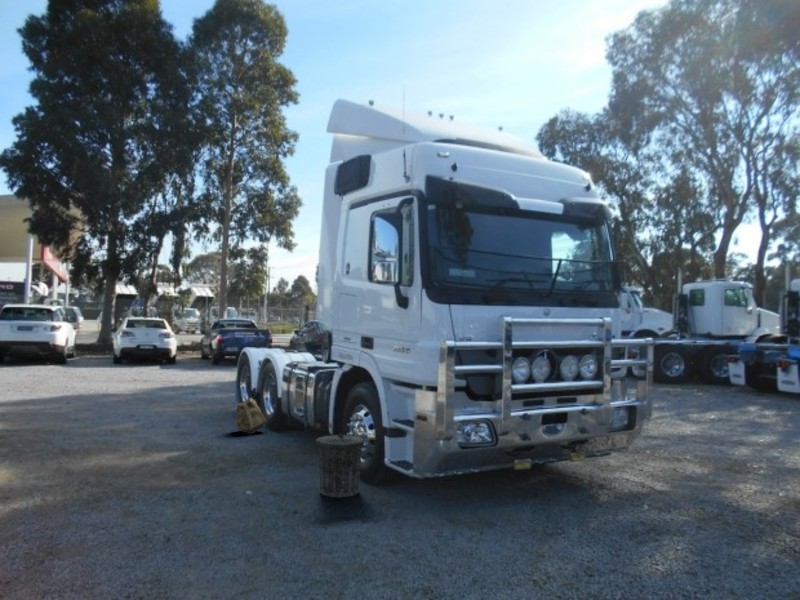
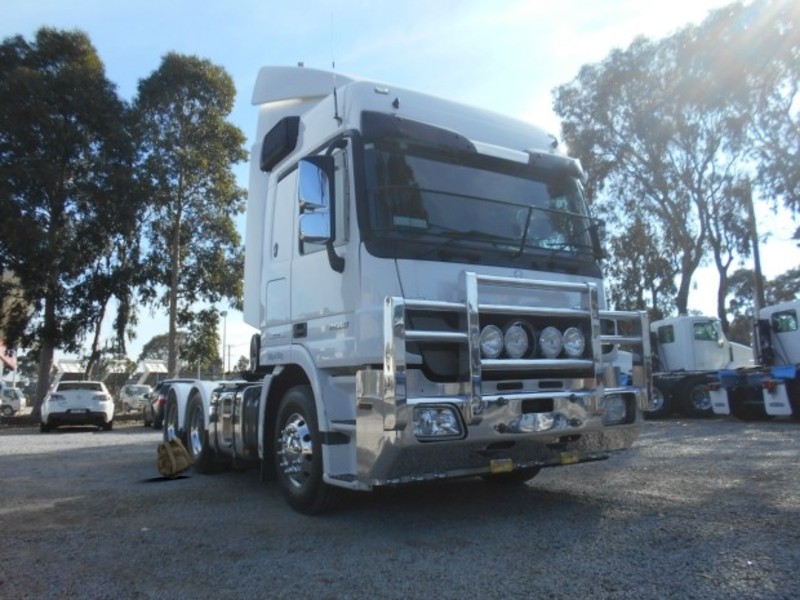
trash can: present [316,434,364,498] -> none [238,448,300,529]

